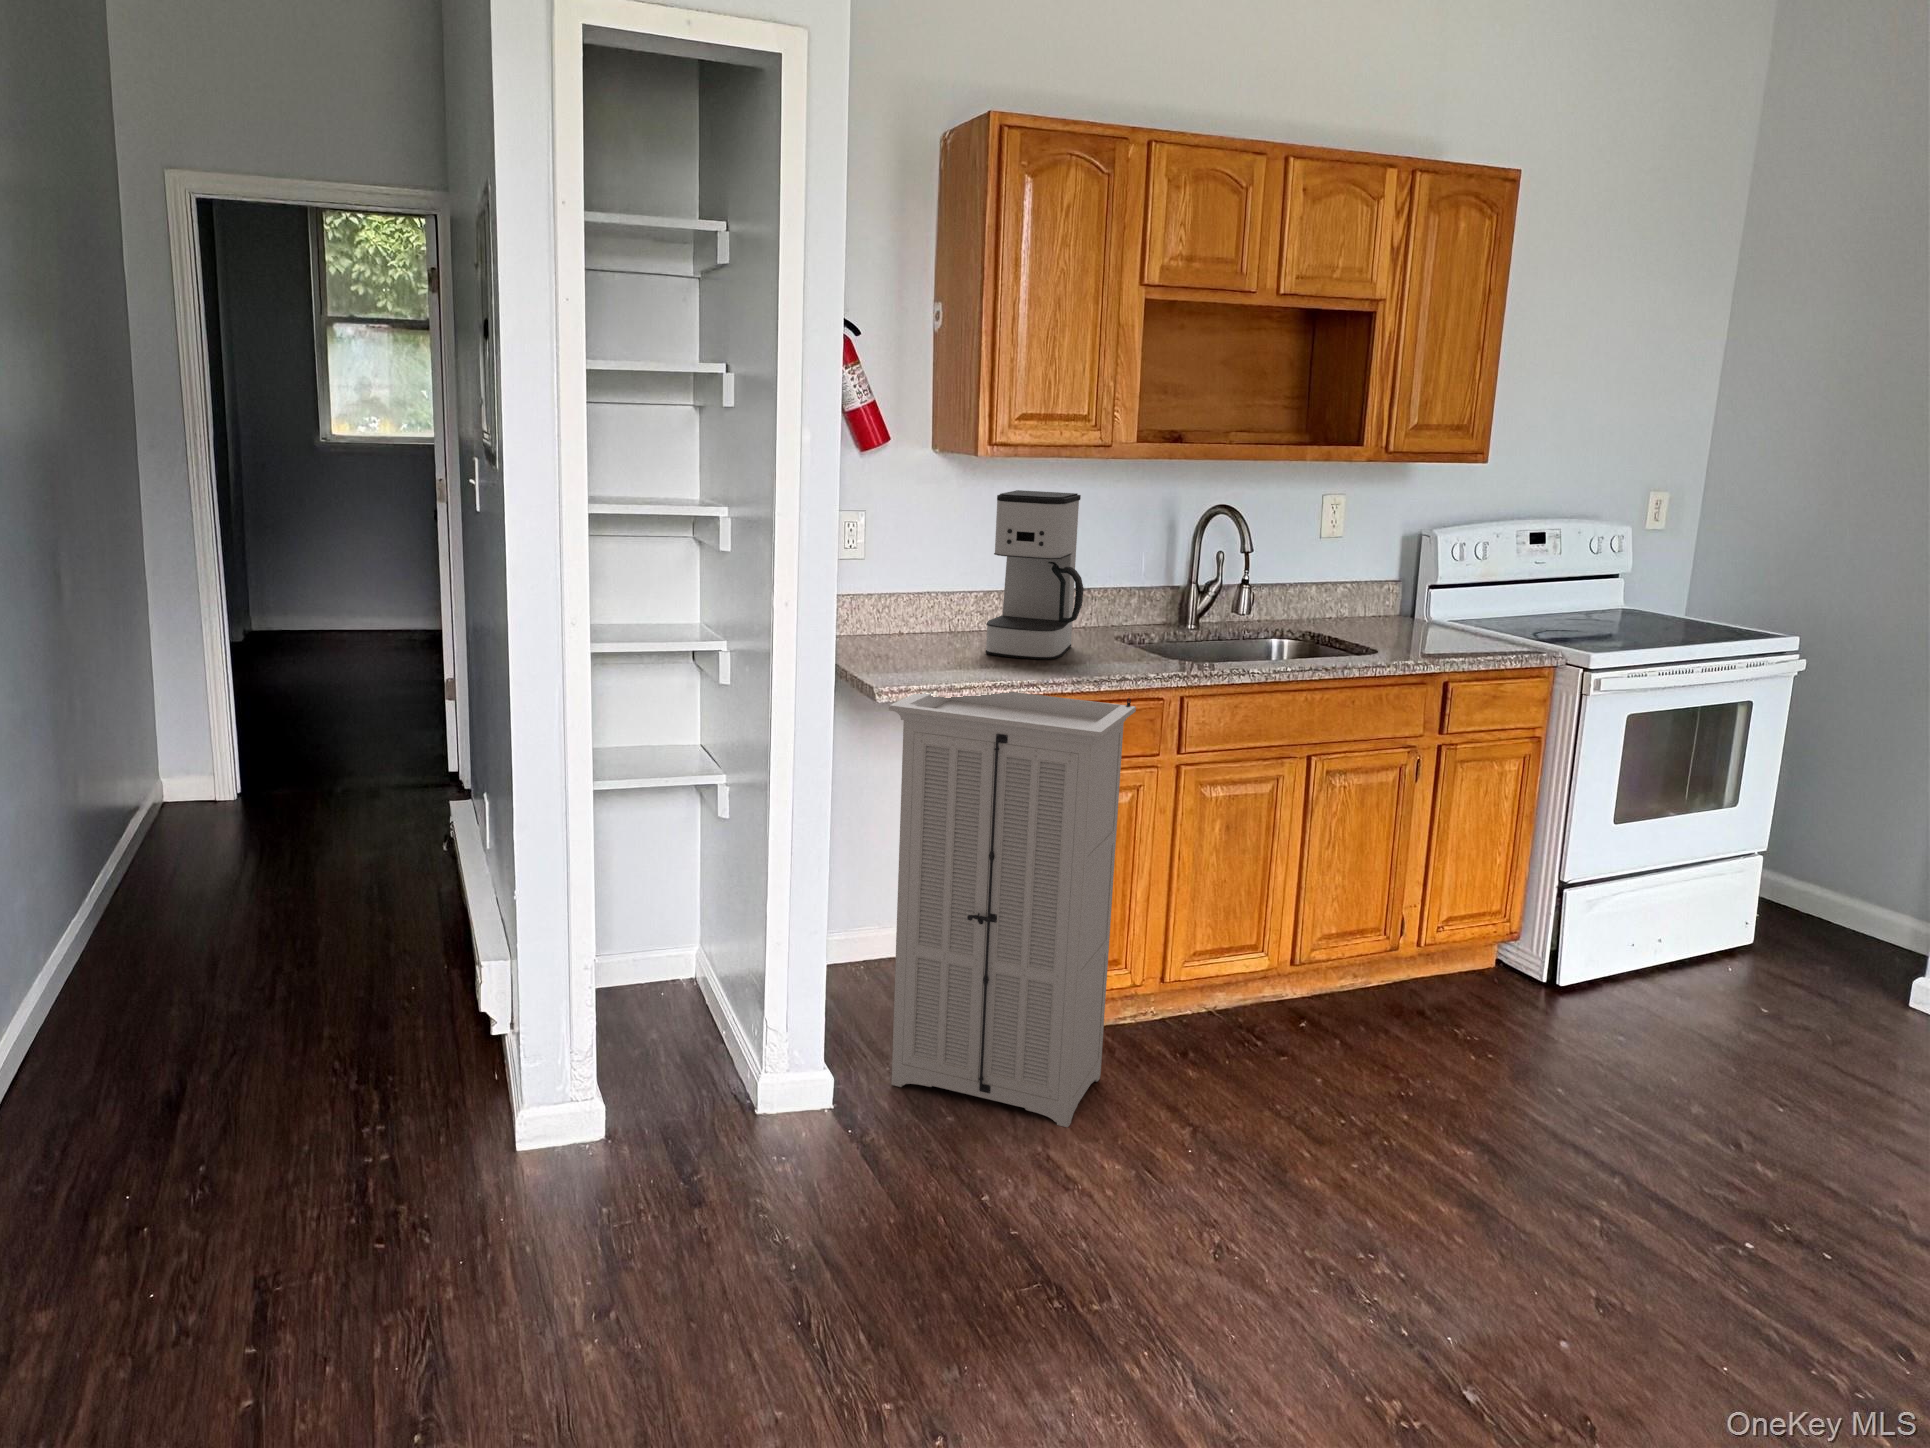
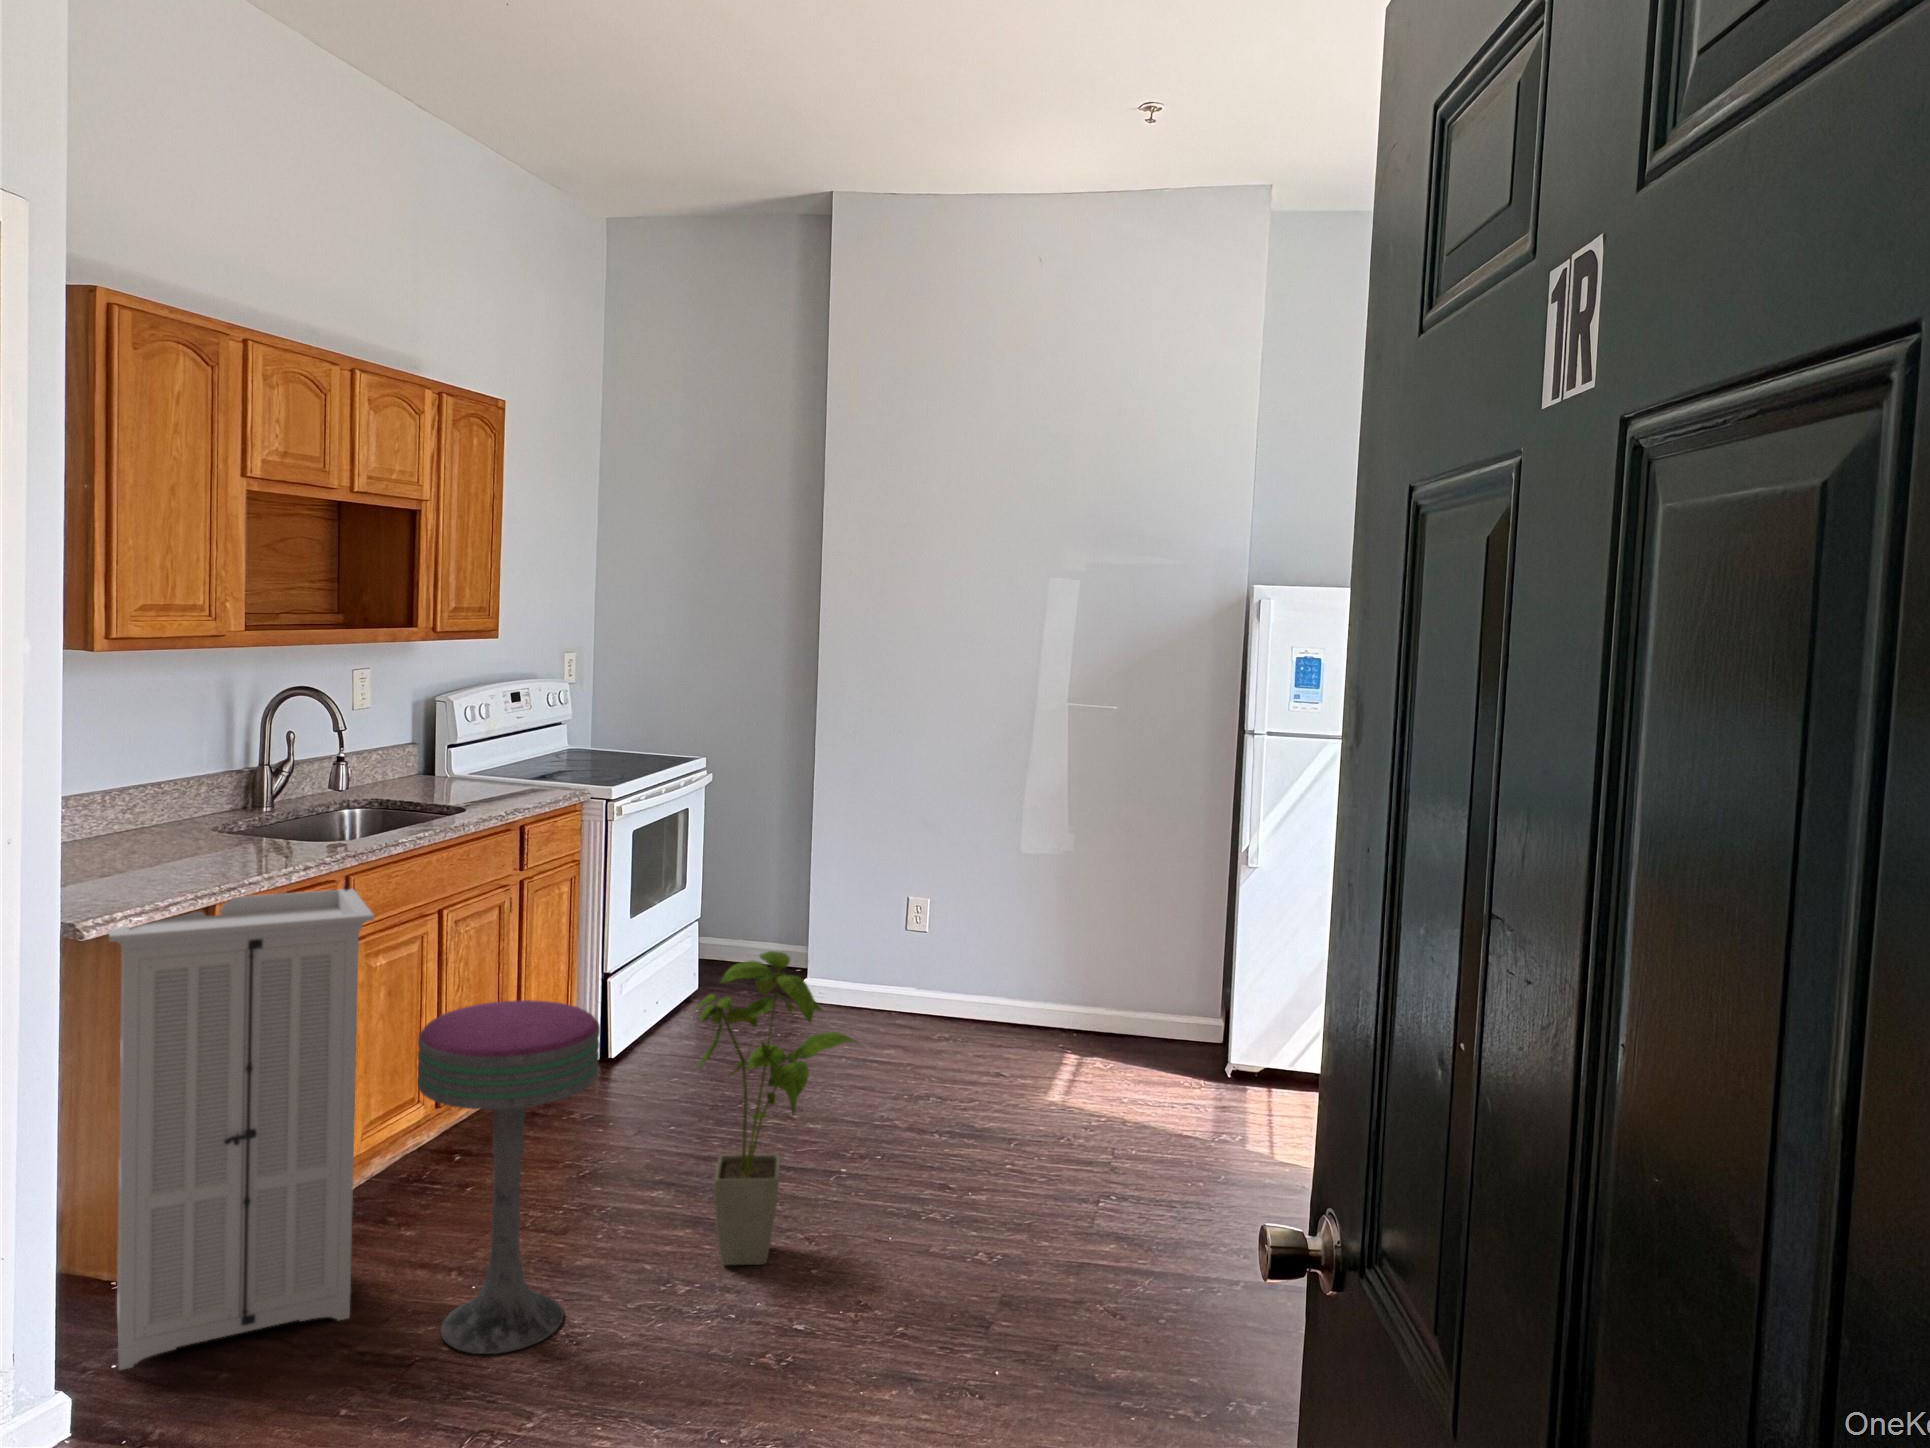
coffee maker: present [985,490,1084,659] -> none [101,686,217,867]
bar stool: none [1097,852,1298,1237] -> present [417,1000,600,1354]
house plant: none [1436,884,1696,1291] -> present [696,951,856,1265]

